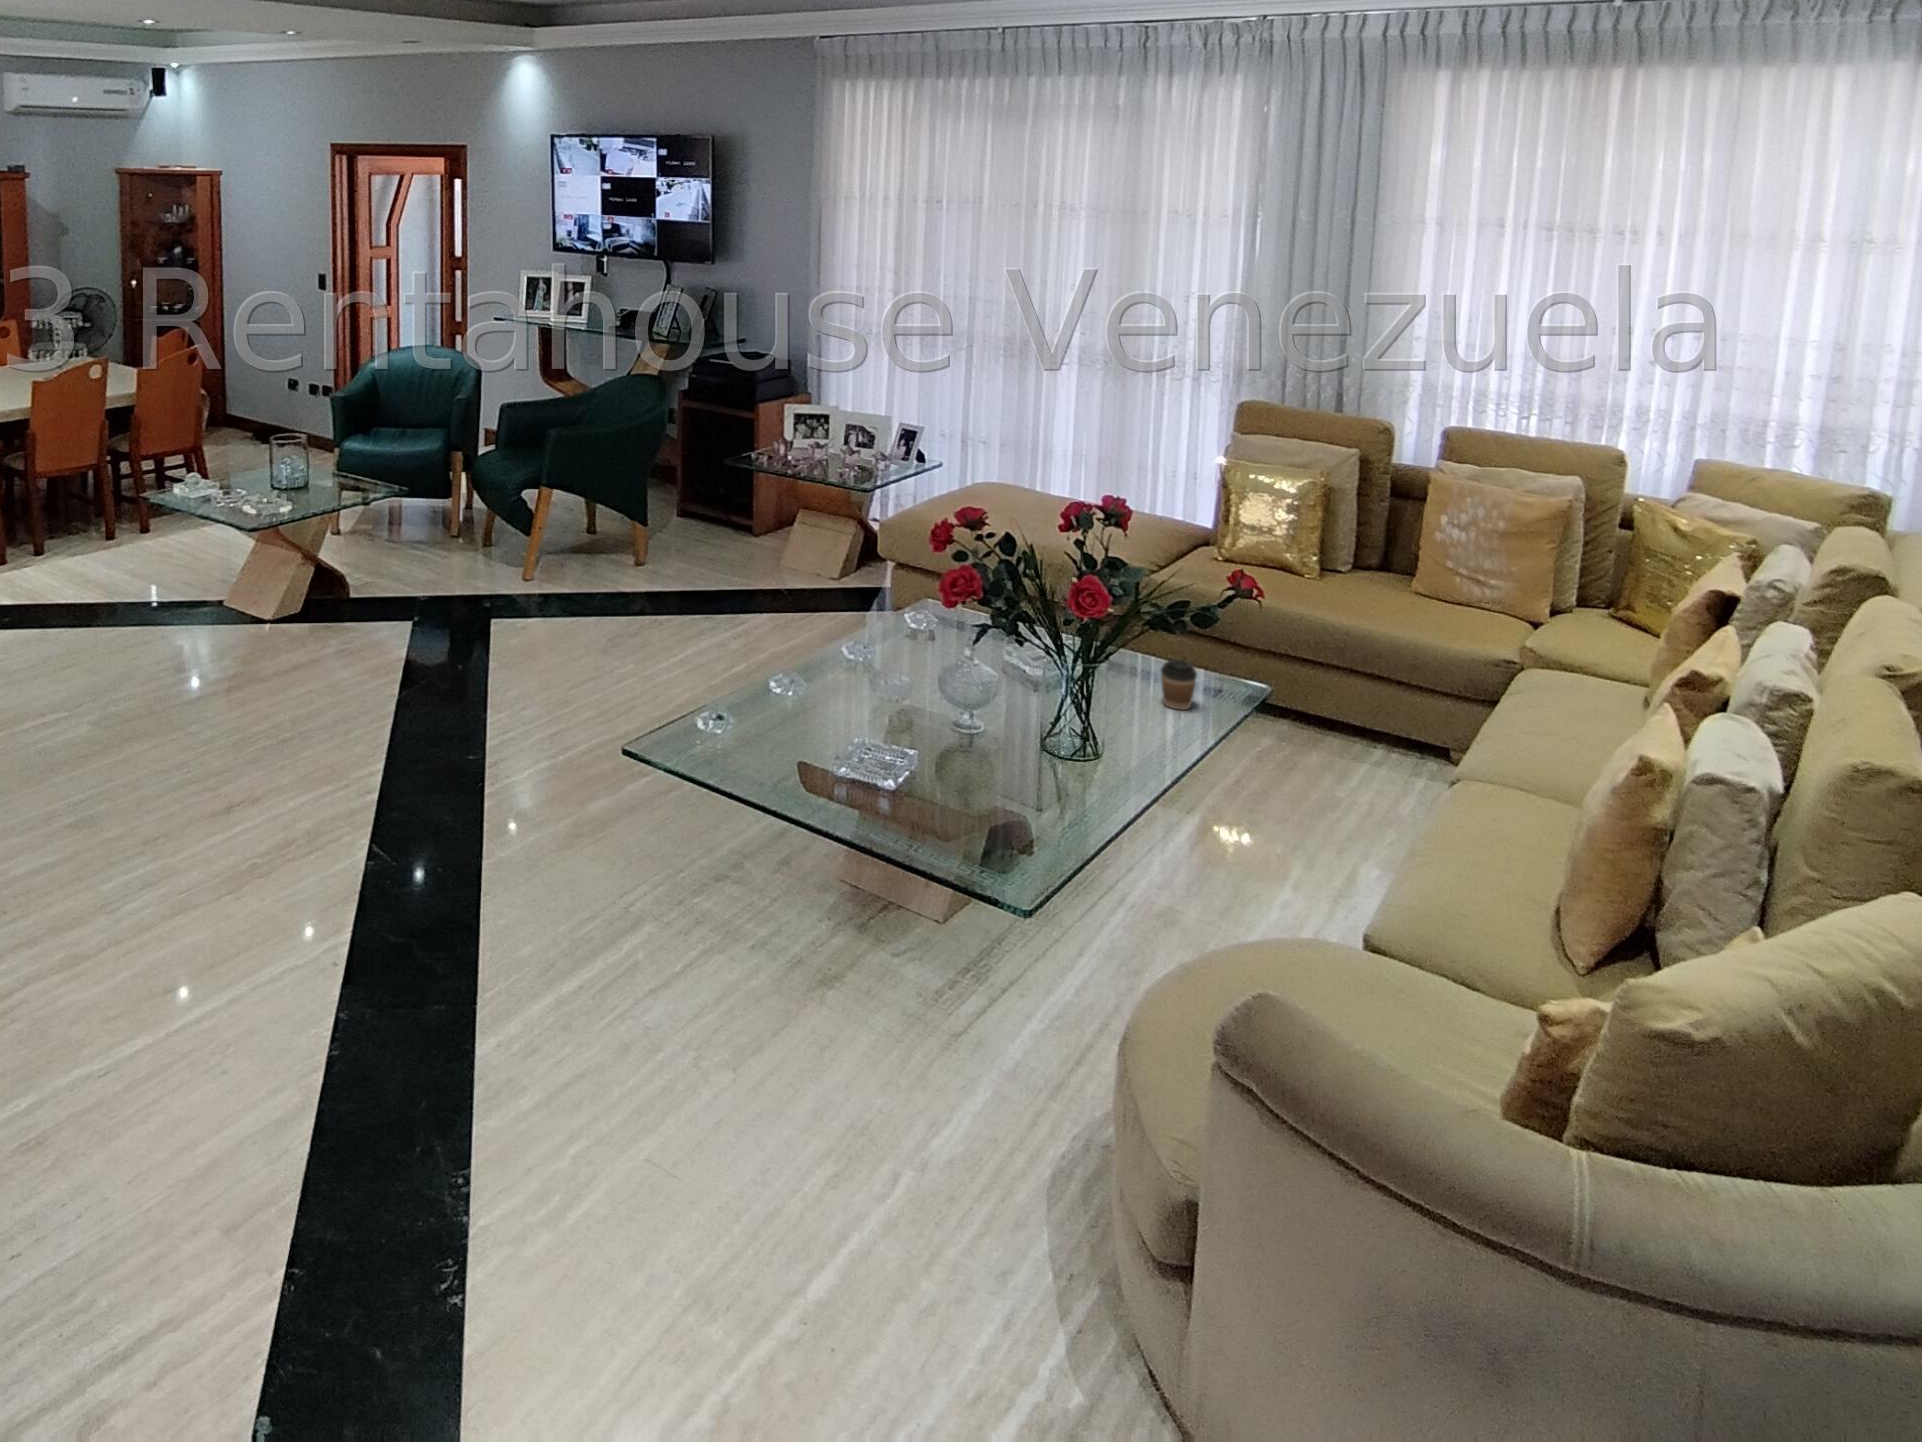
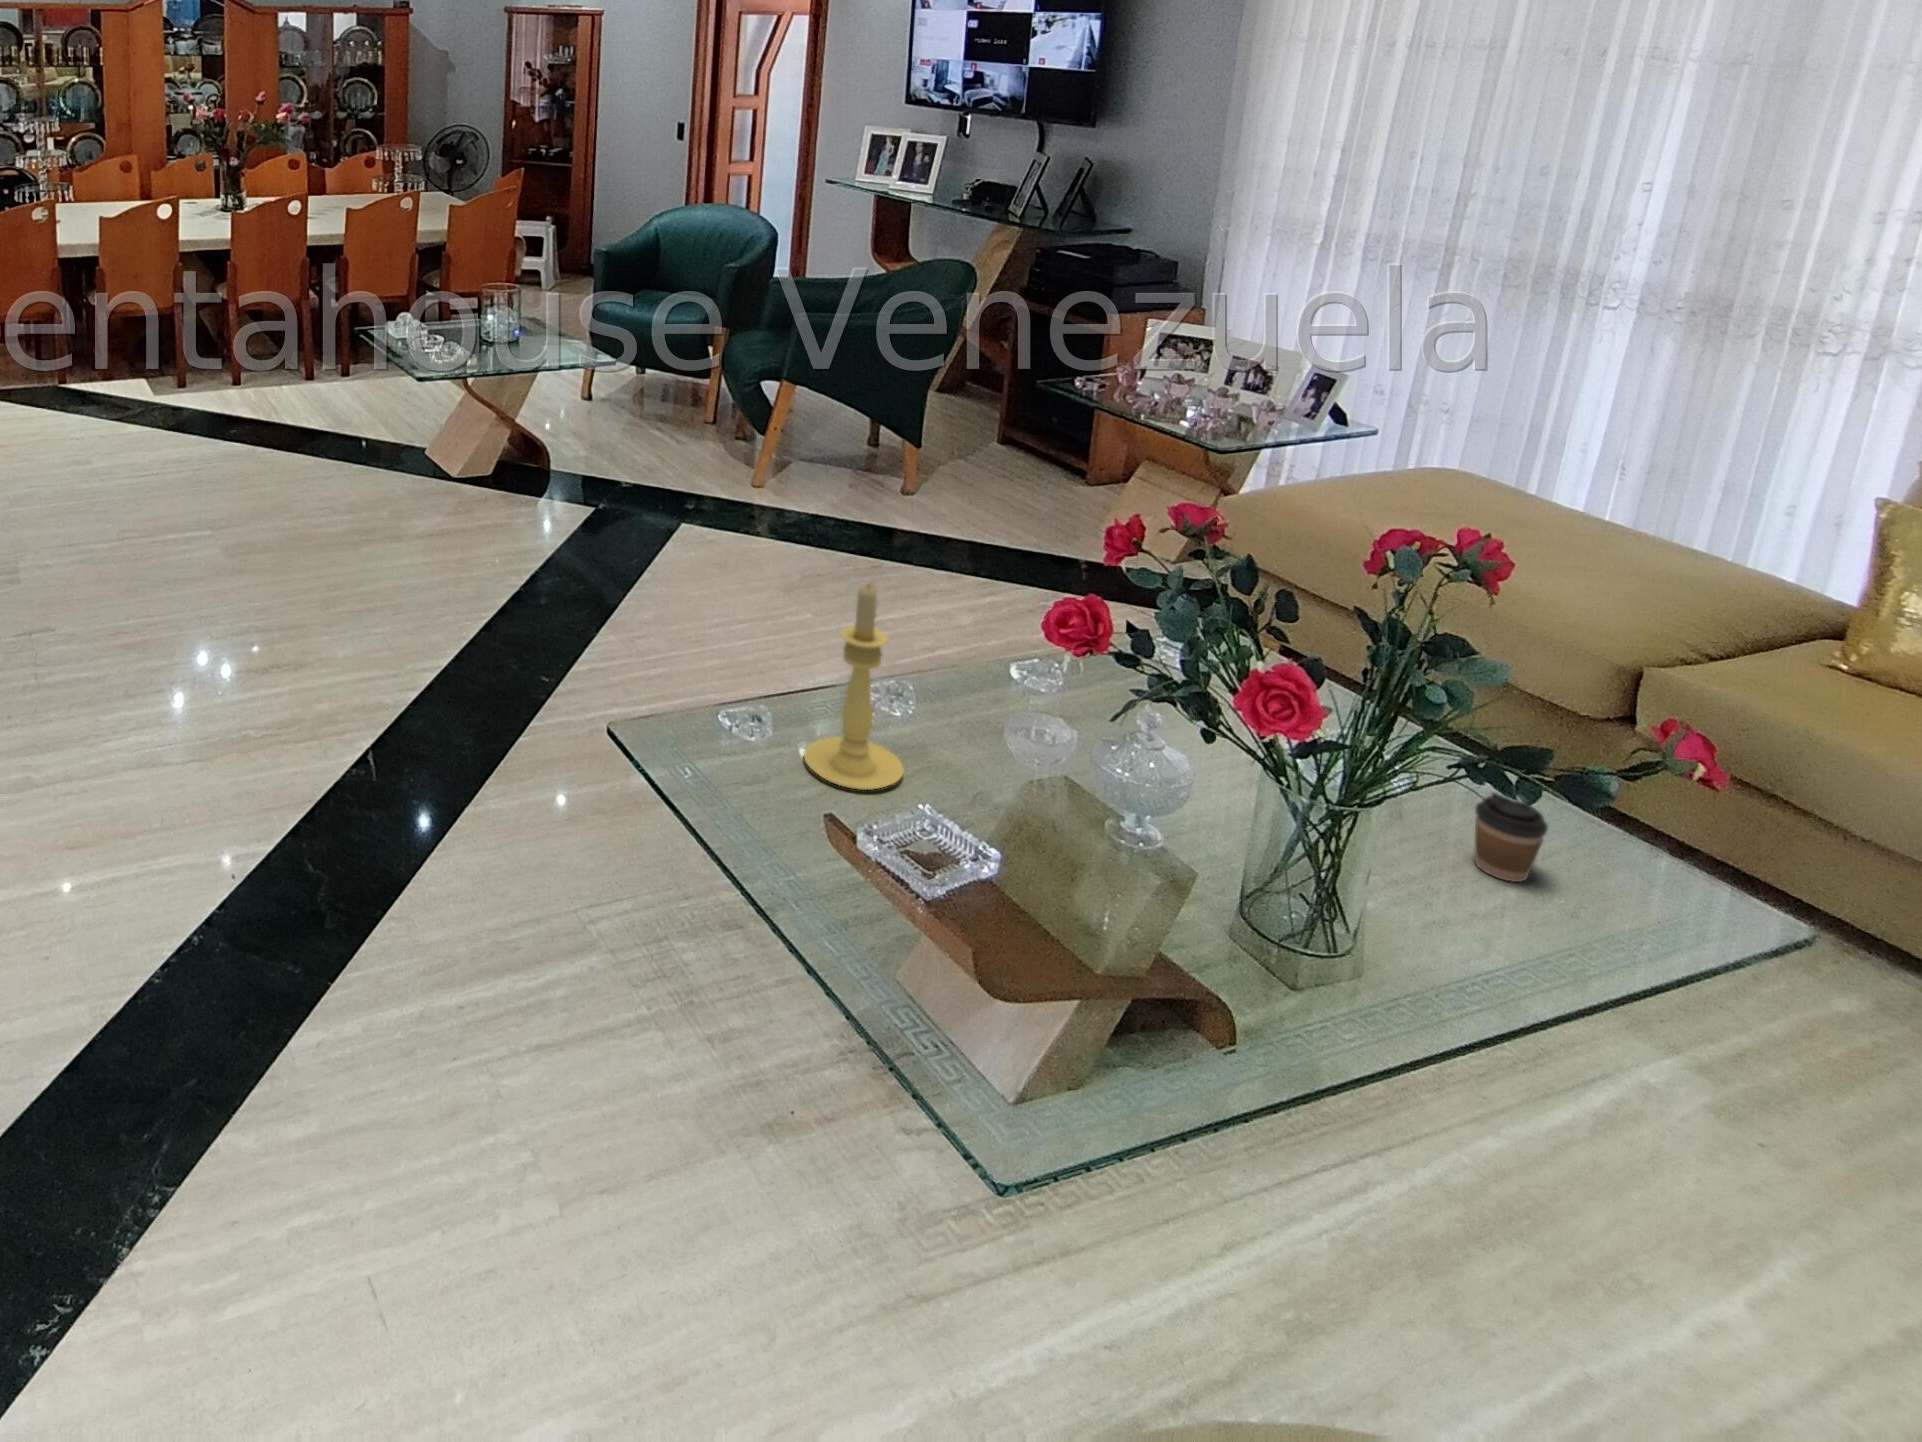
candle holder: none [803,608,872,760] -> present [804,583,904,790]

